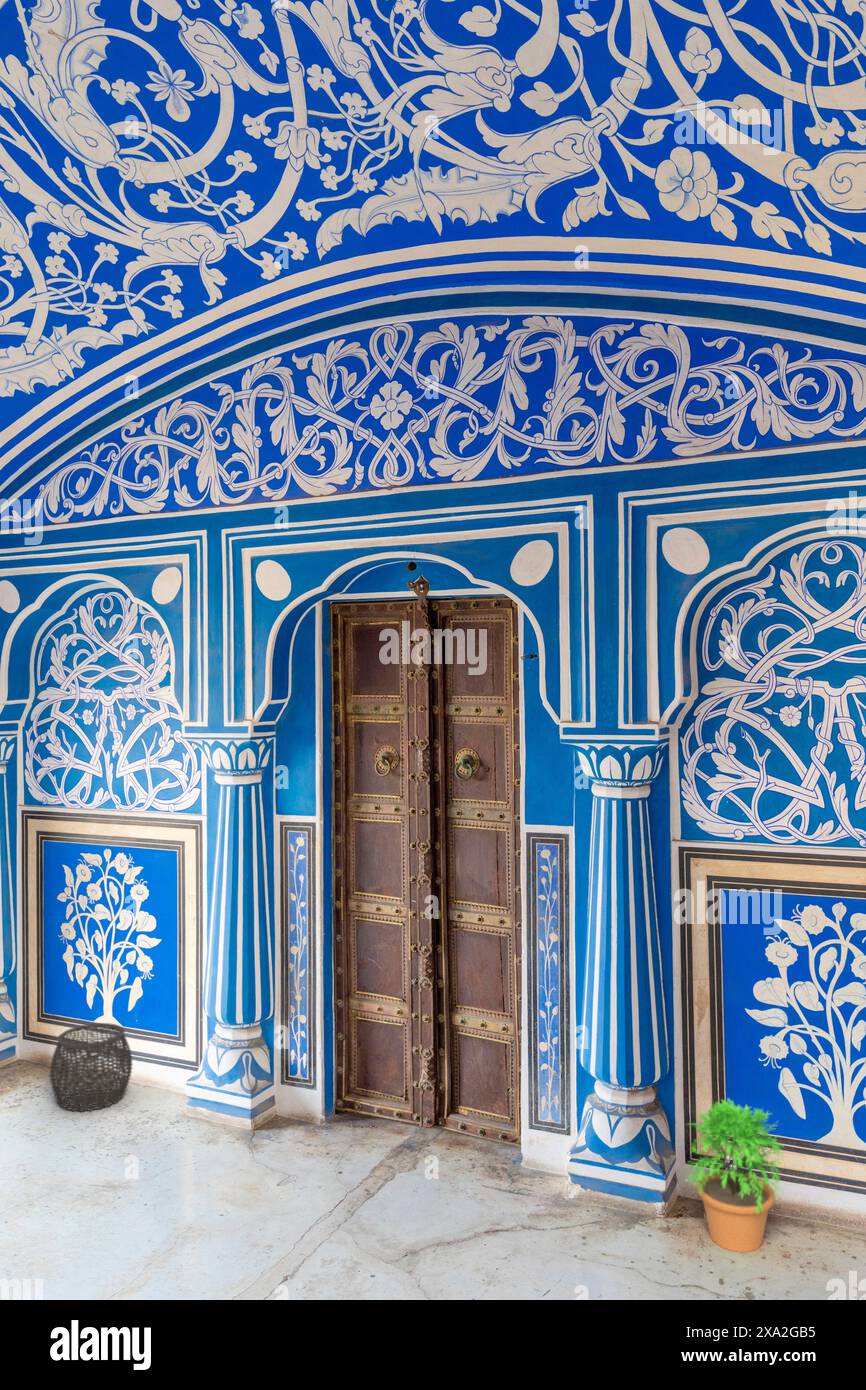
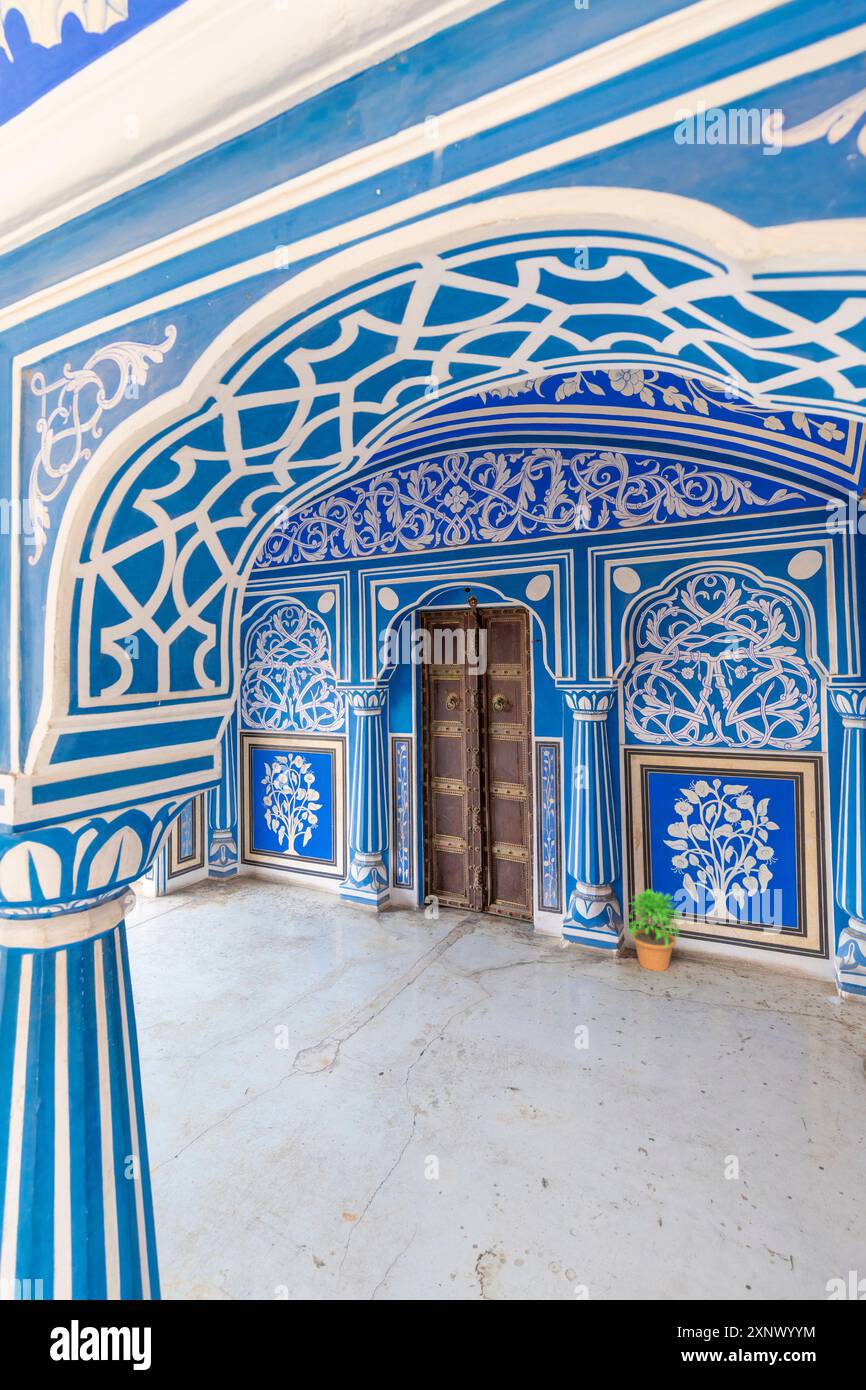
woven basket: present [50,1023,132,1111] -> none [263,854,309,902]

